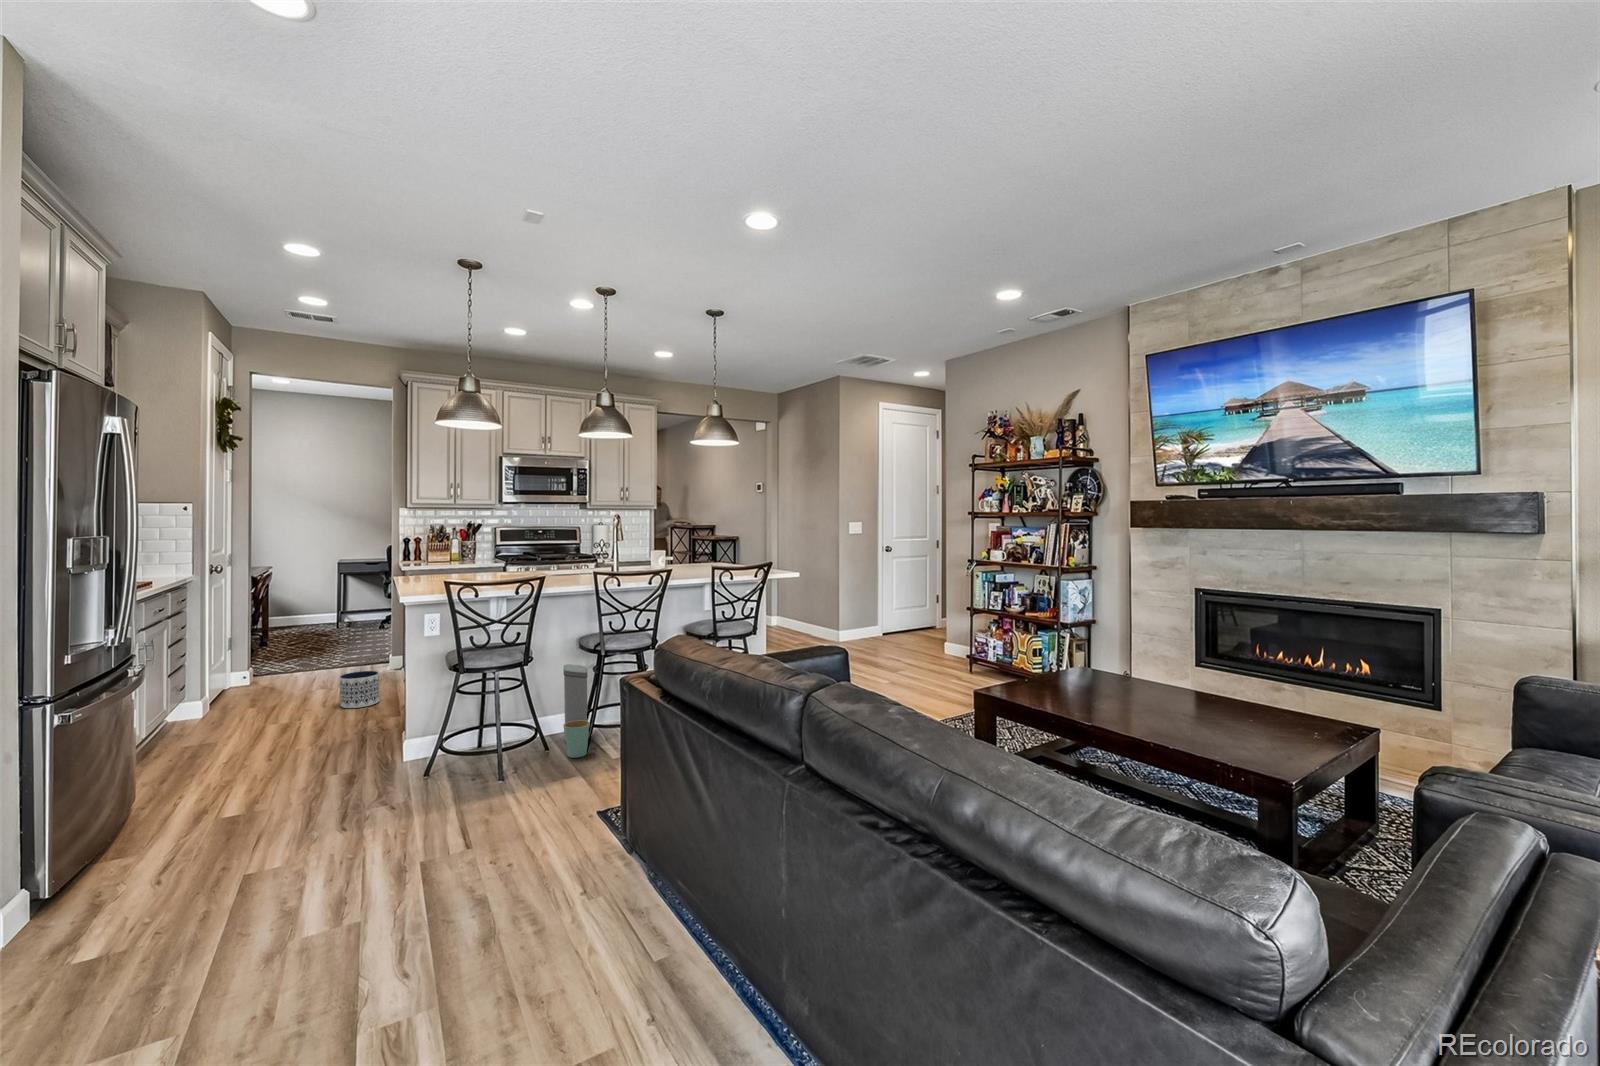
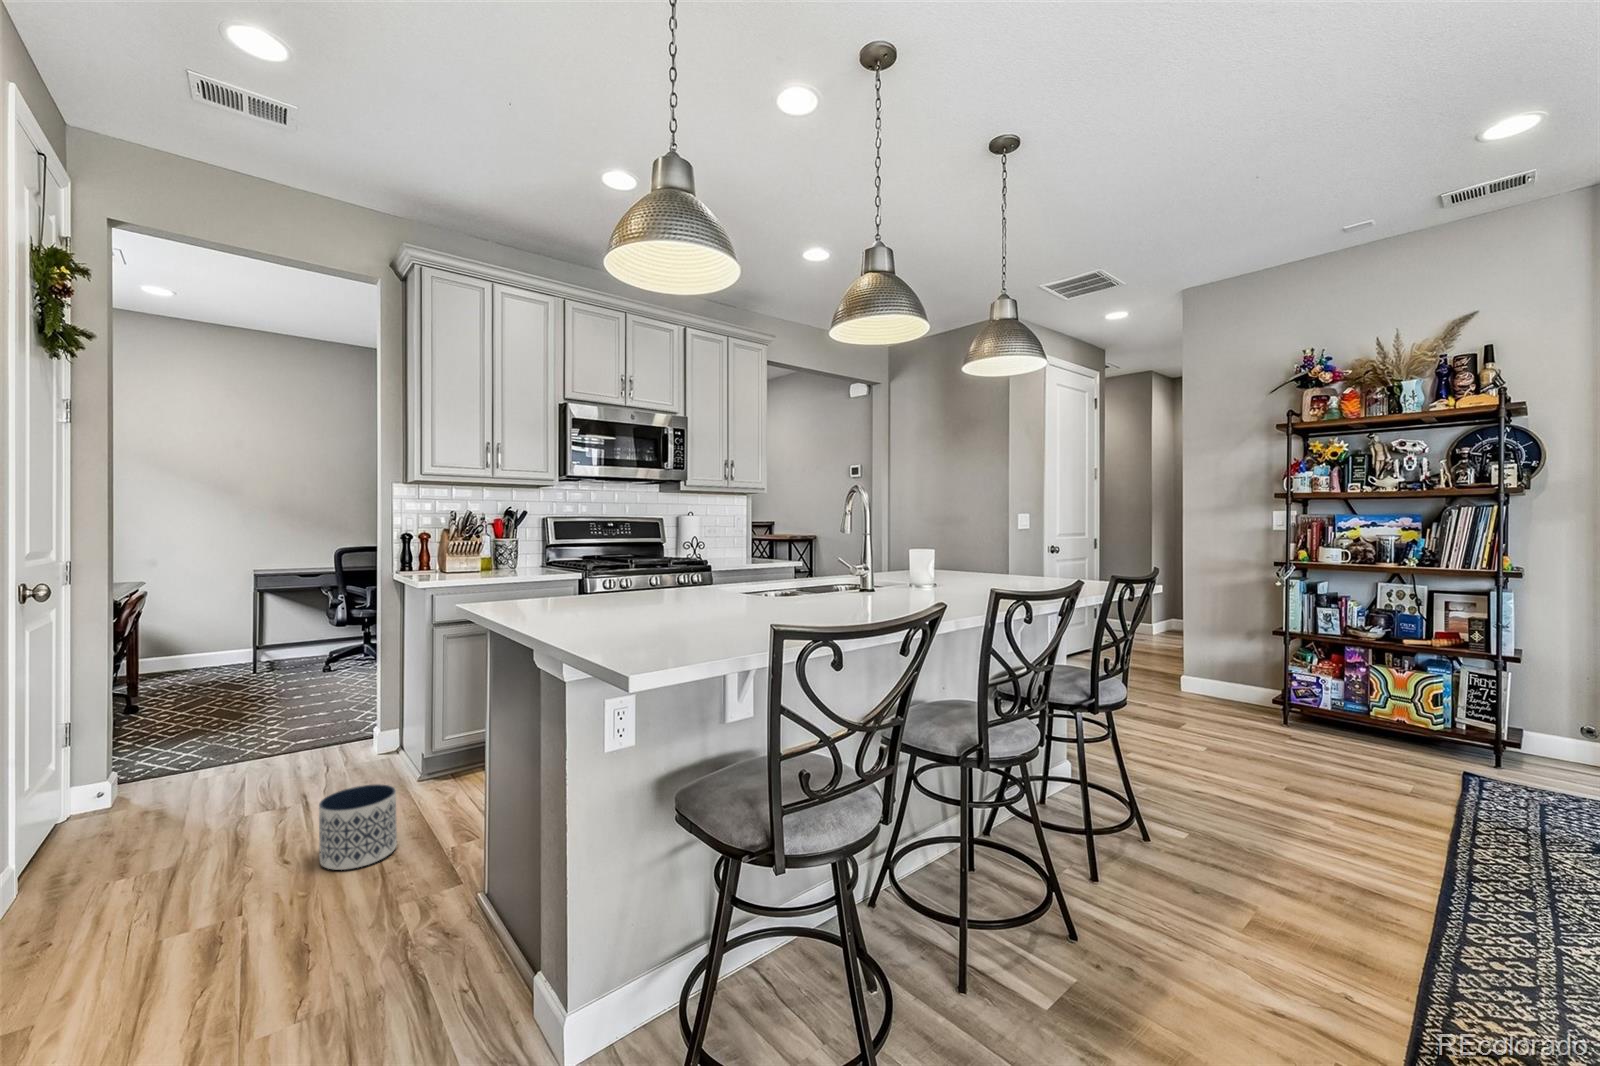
trash can: present [563,664,590,758] -> none [857,783,986,1022]

